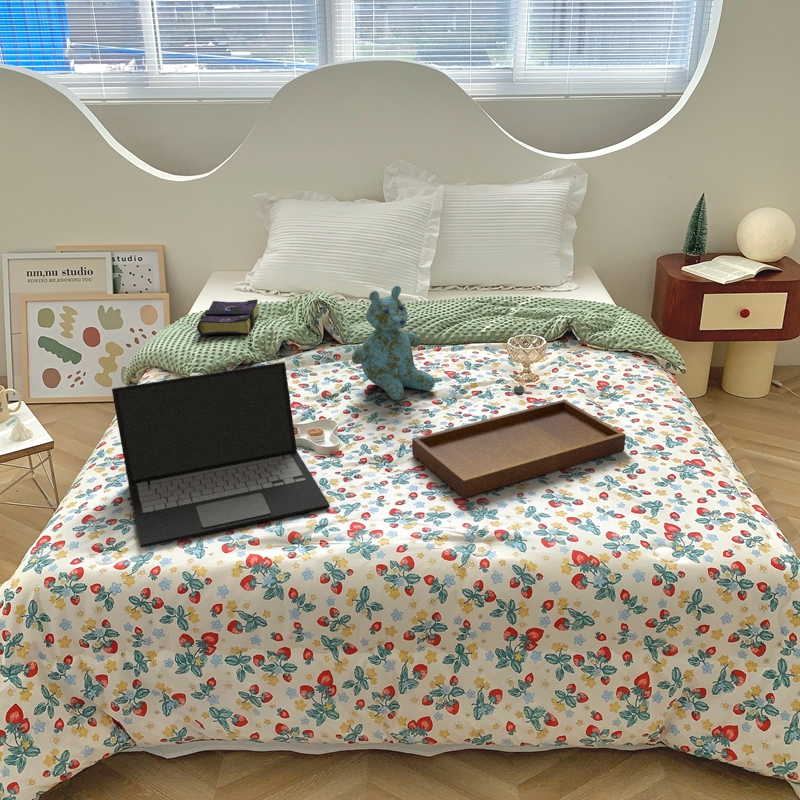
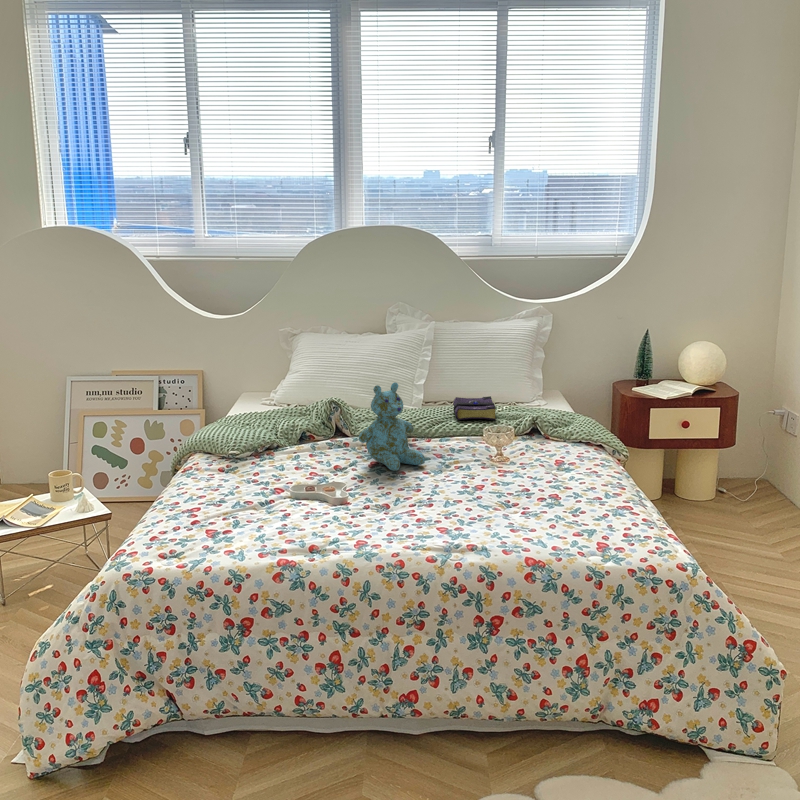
book: present [197,300,259,335] -> present [453,396,496,420]
laptop: present [112,362,330,548] -> none [177,430,341,554]
tray: present [412,385,626,498] -> none [405,449,572,527]

